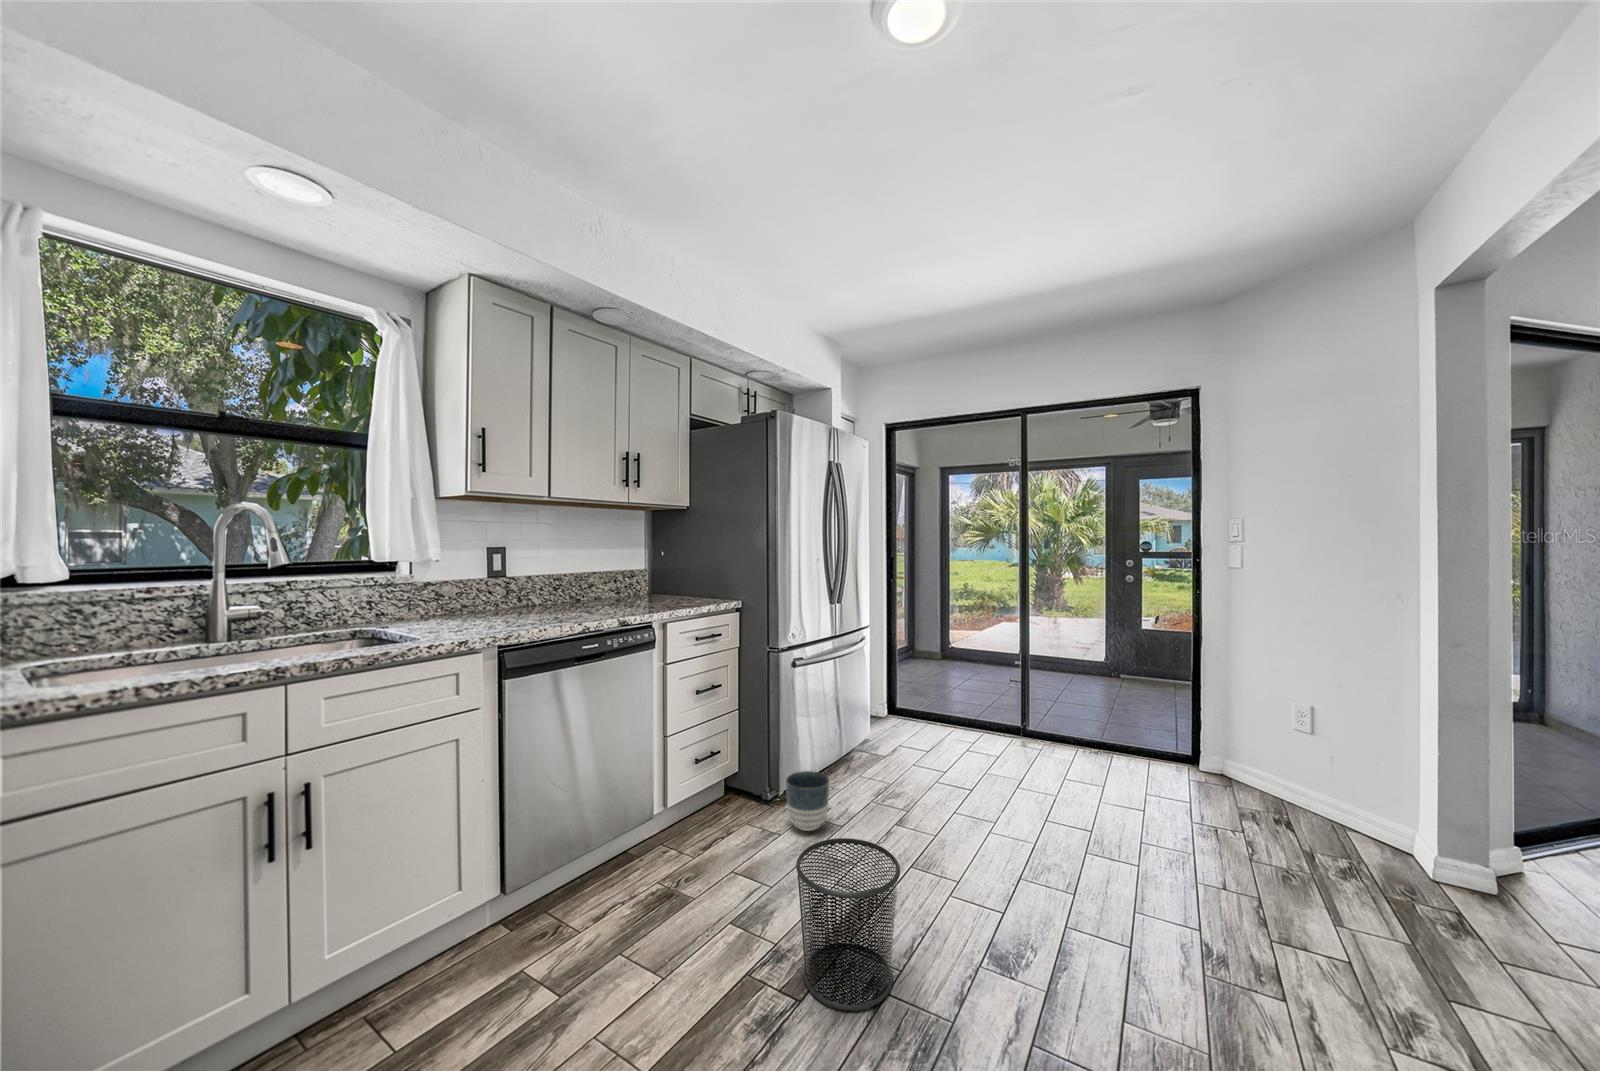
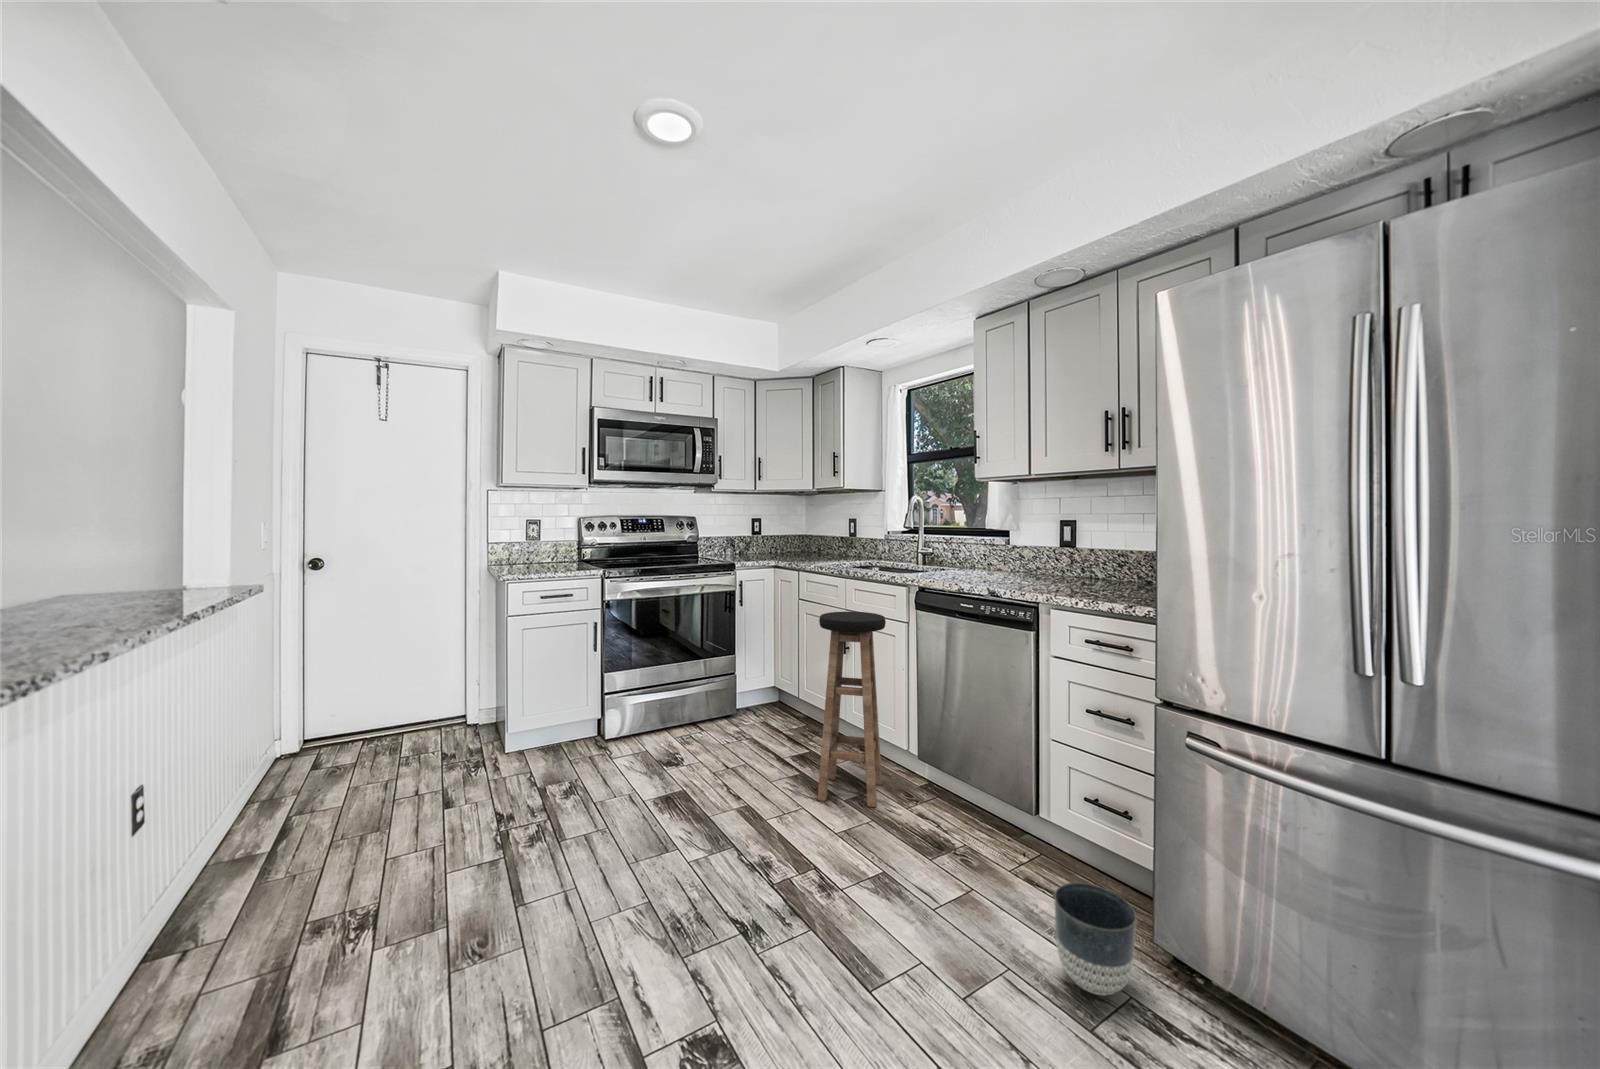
bar stool: none [458,691,587,1035] -> present [817,612,886,807]
waste bin: present [796,838,900,1010] -> none [727,792,825,945]

